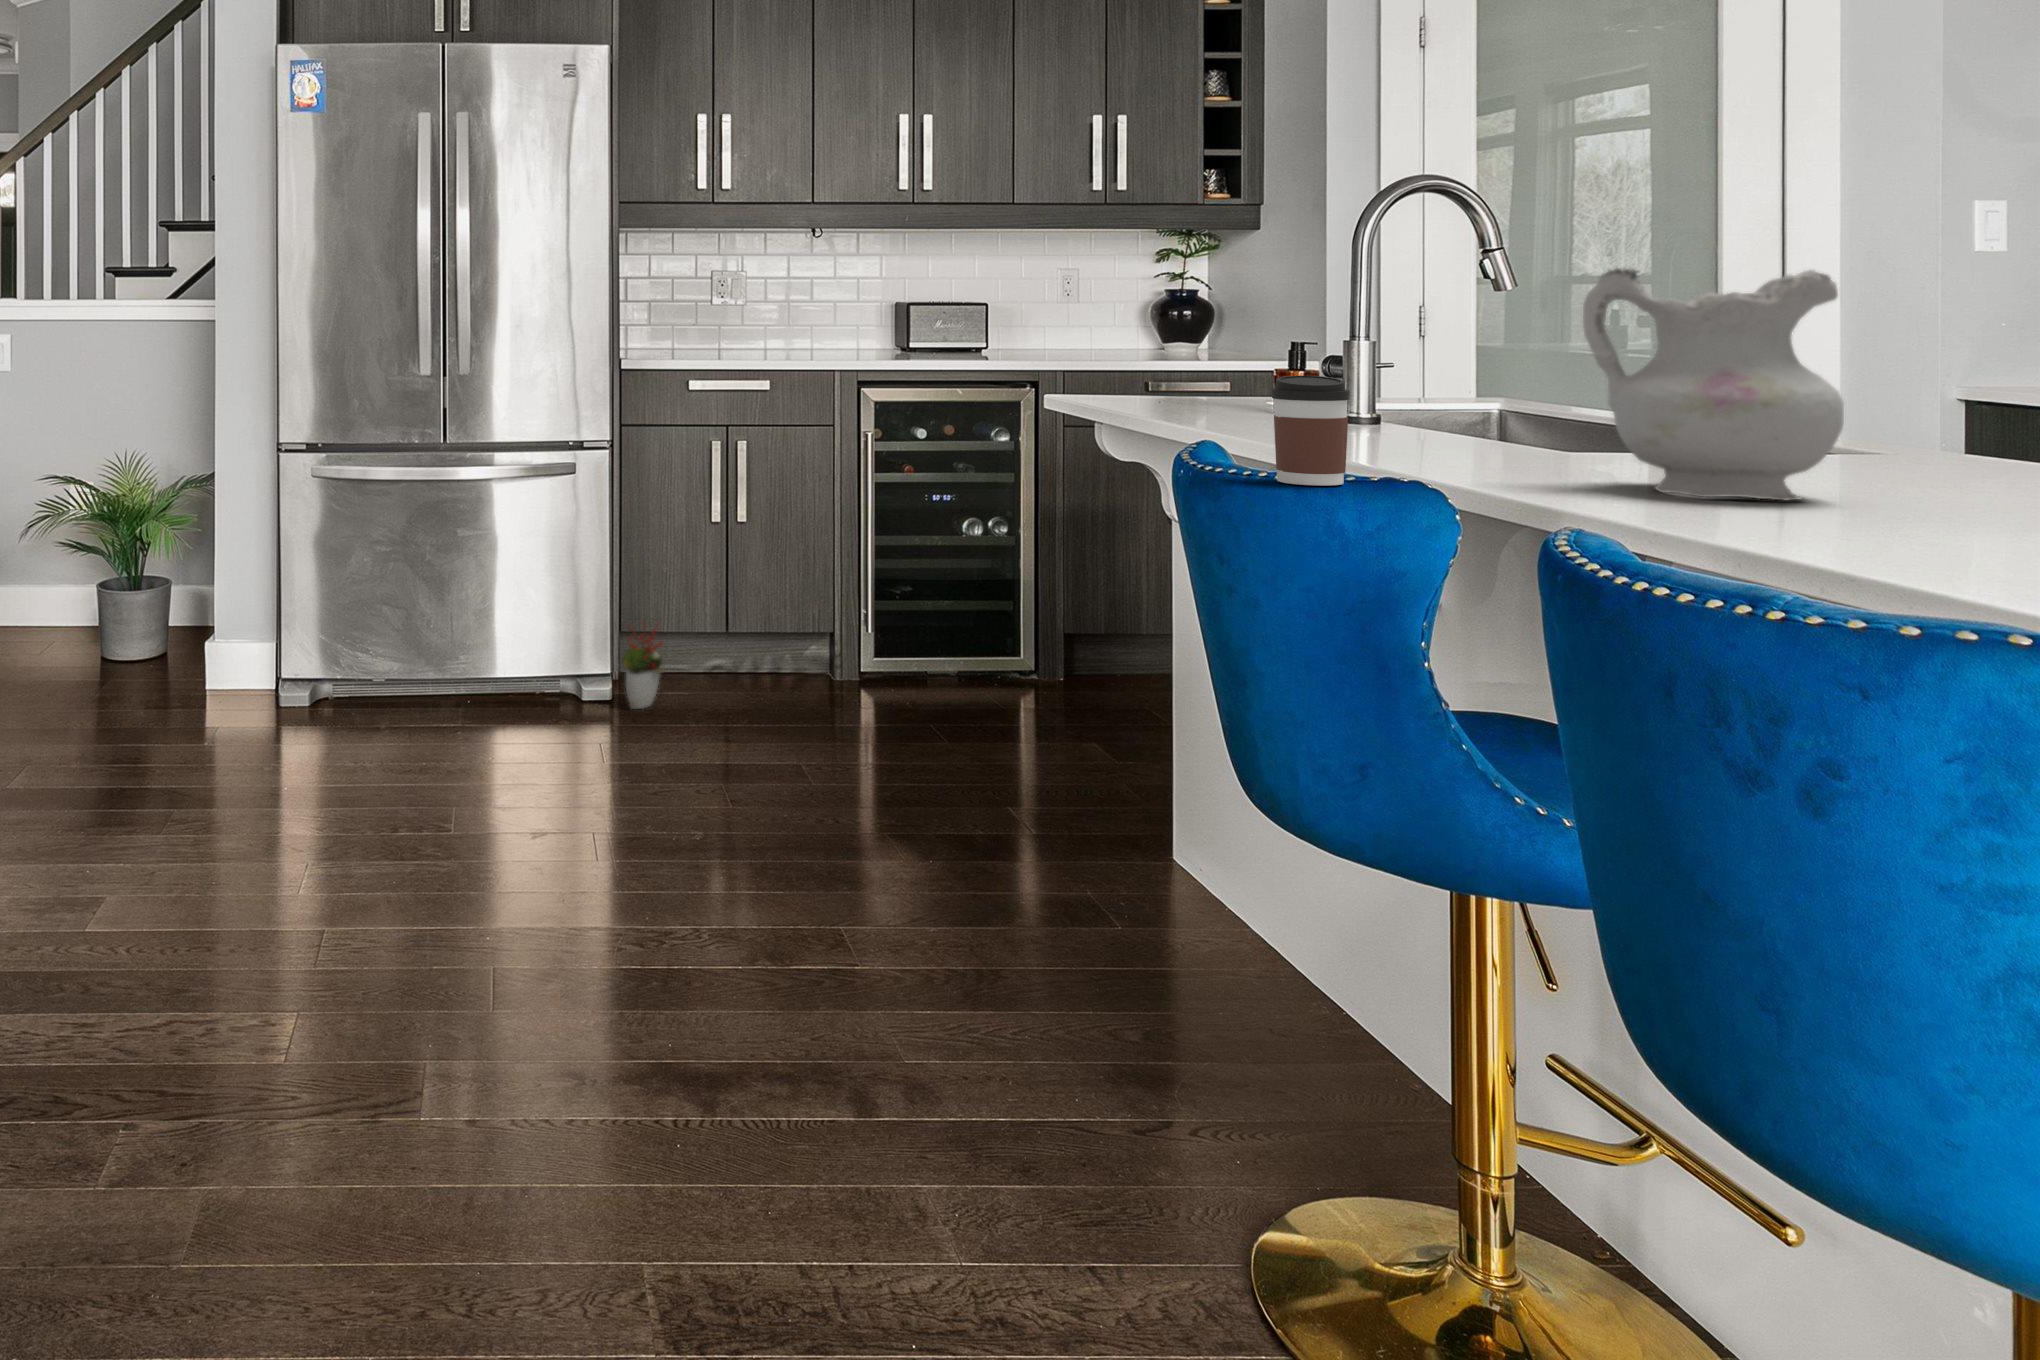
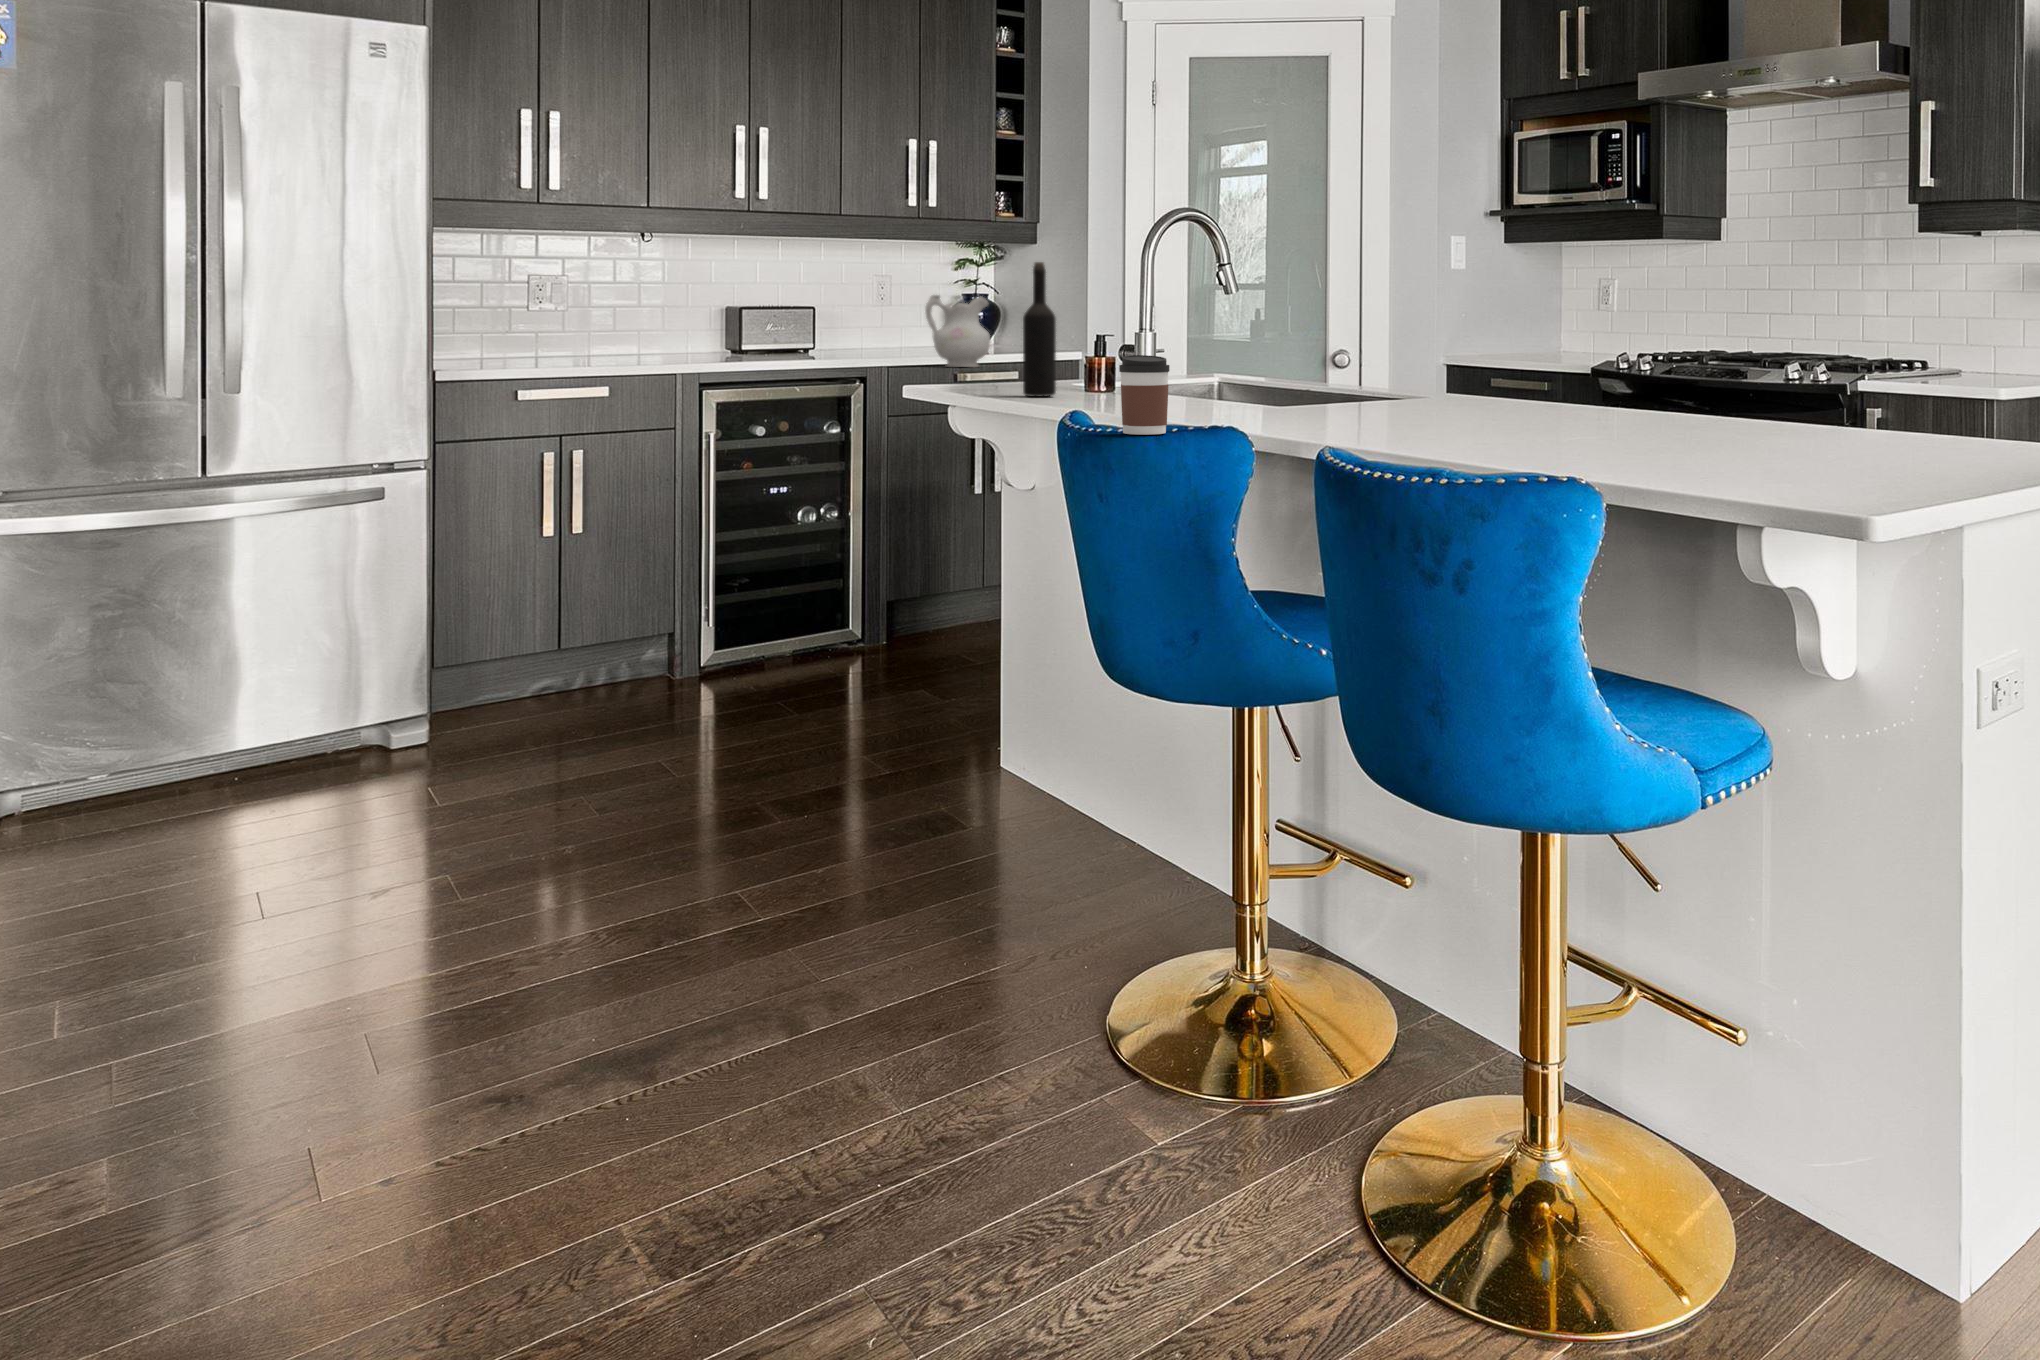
wine bottle: none [1191,250,1235,415] -> present [1023,262,1056,397]
ceramic pitcher: present [1583,268,1844,500] -> present [925,295,990,367]
decorative plant: present [622,625,664,709] -> none [445,639,495,737]

